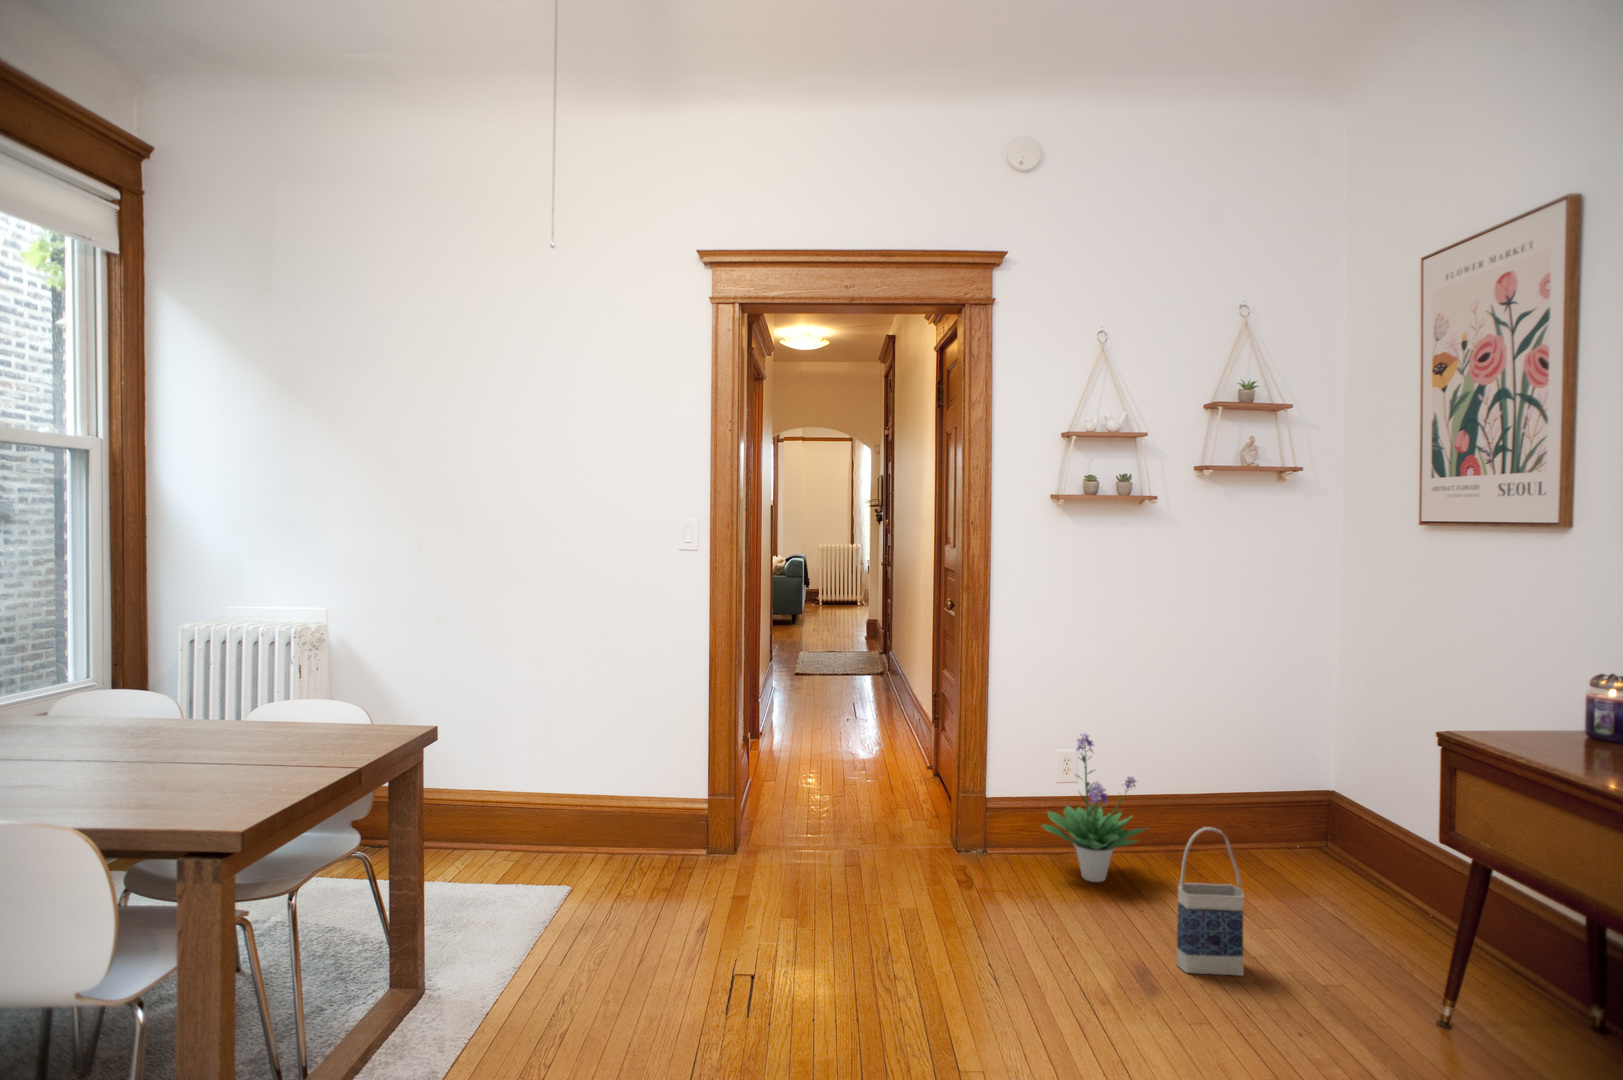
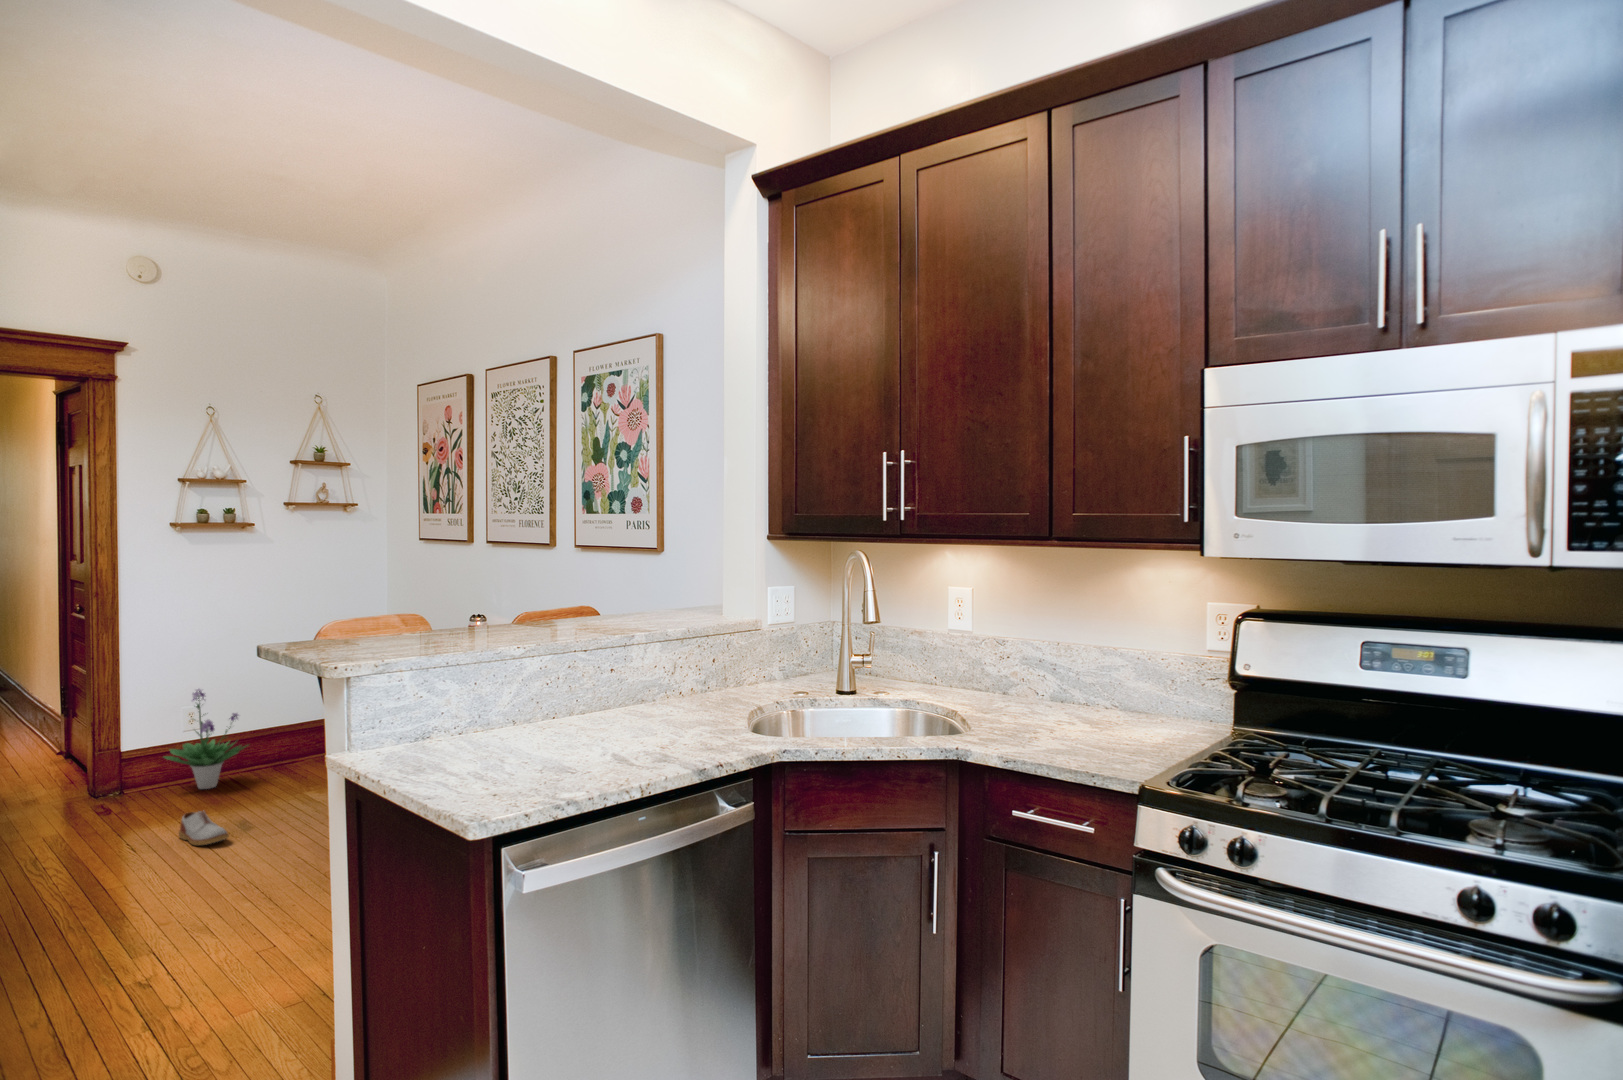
bag: present [1177,827,1244,976] -> none [256,725,300,815]
shoe: none [1074,949,1152,1028] -> present [179,811,229,846]

